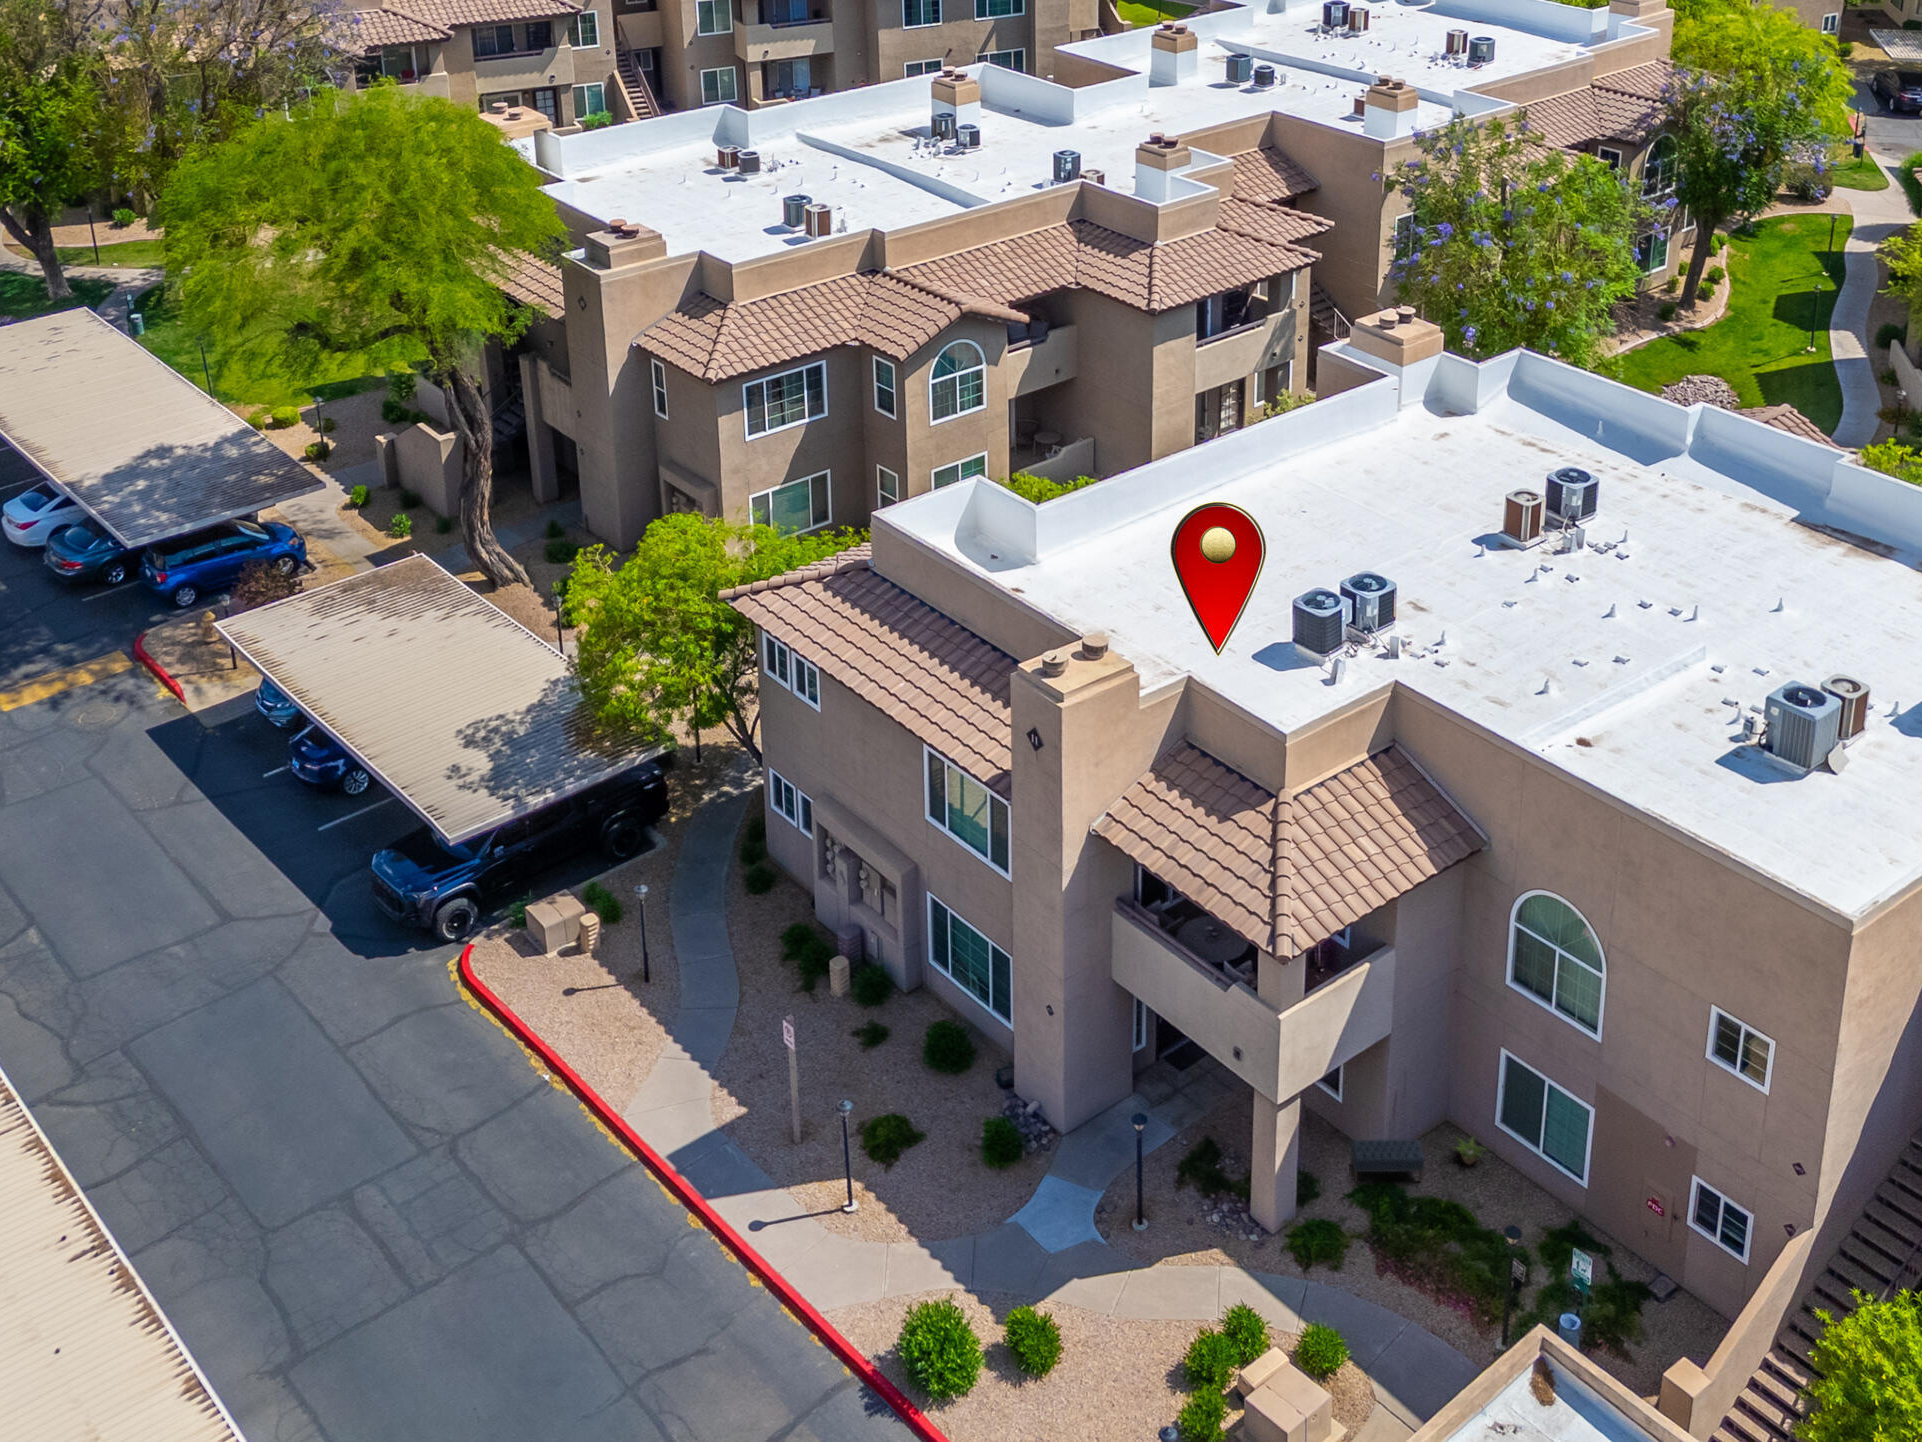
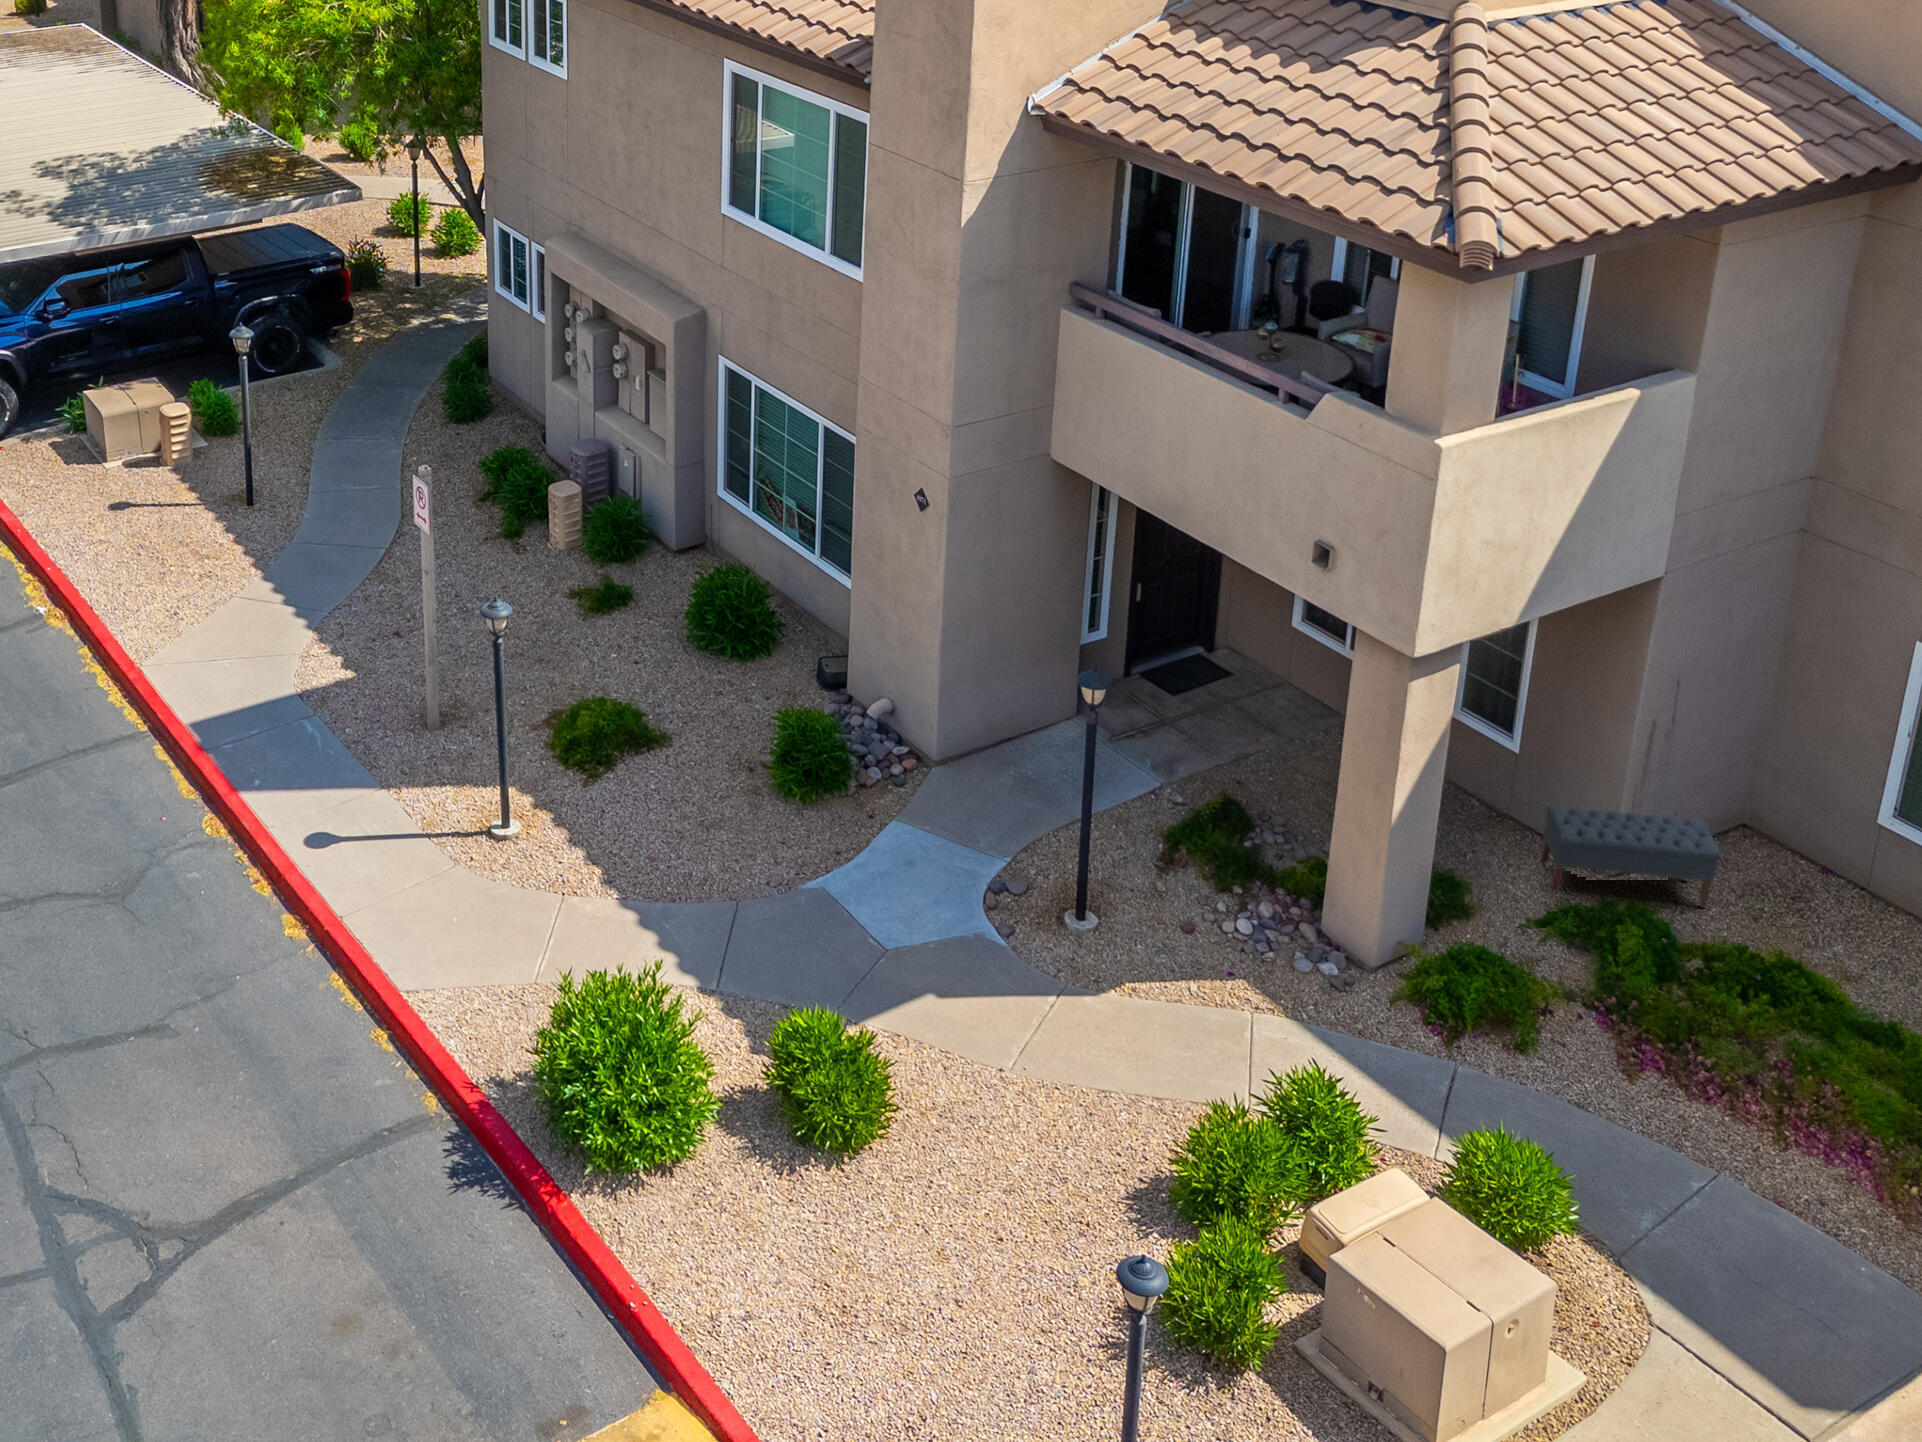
decorative plant: present [1456,1137,1485,1164] -> none [1773,836,1858,894]

